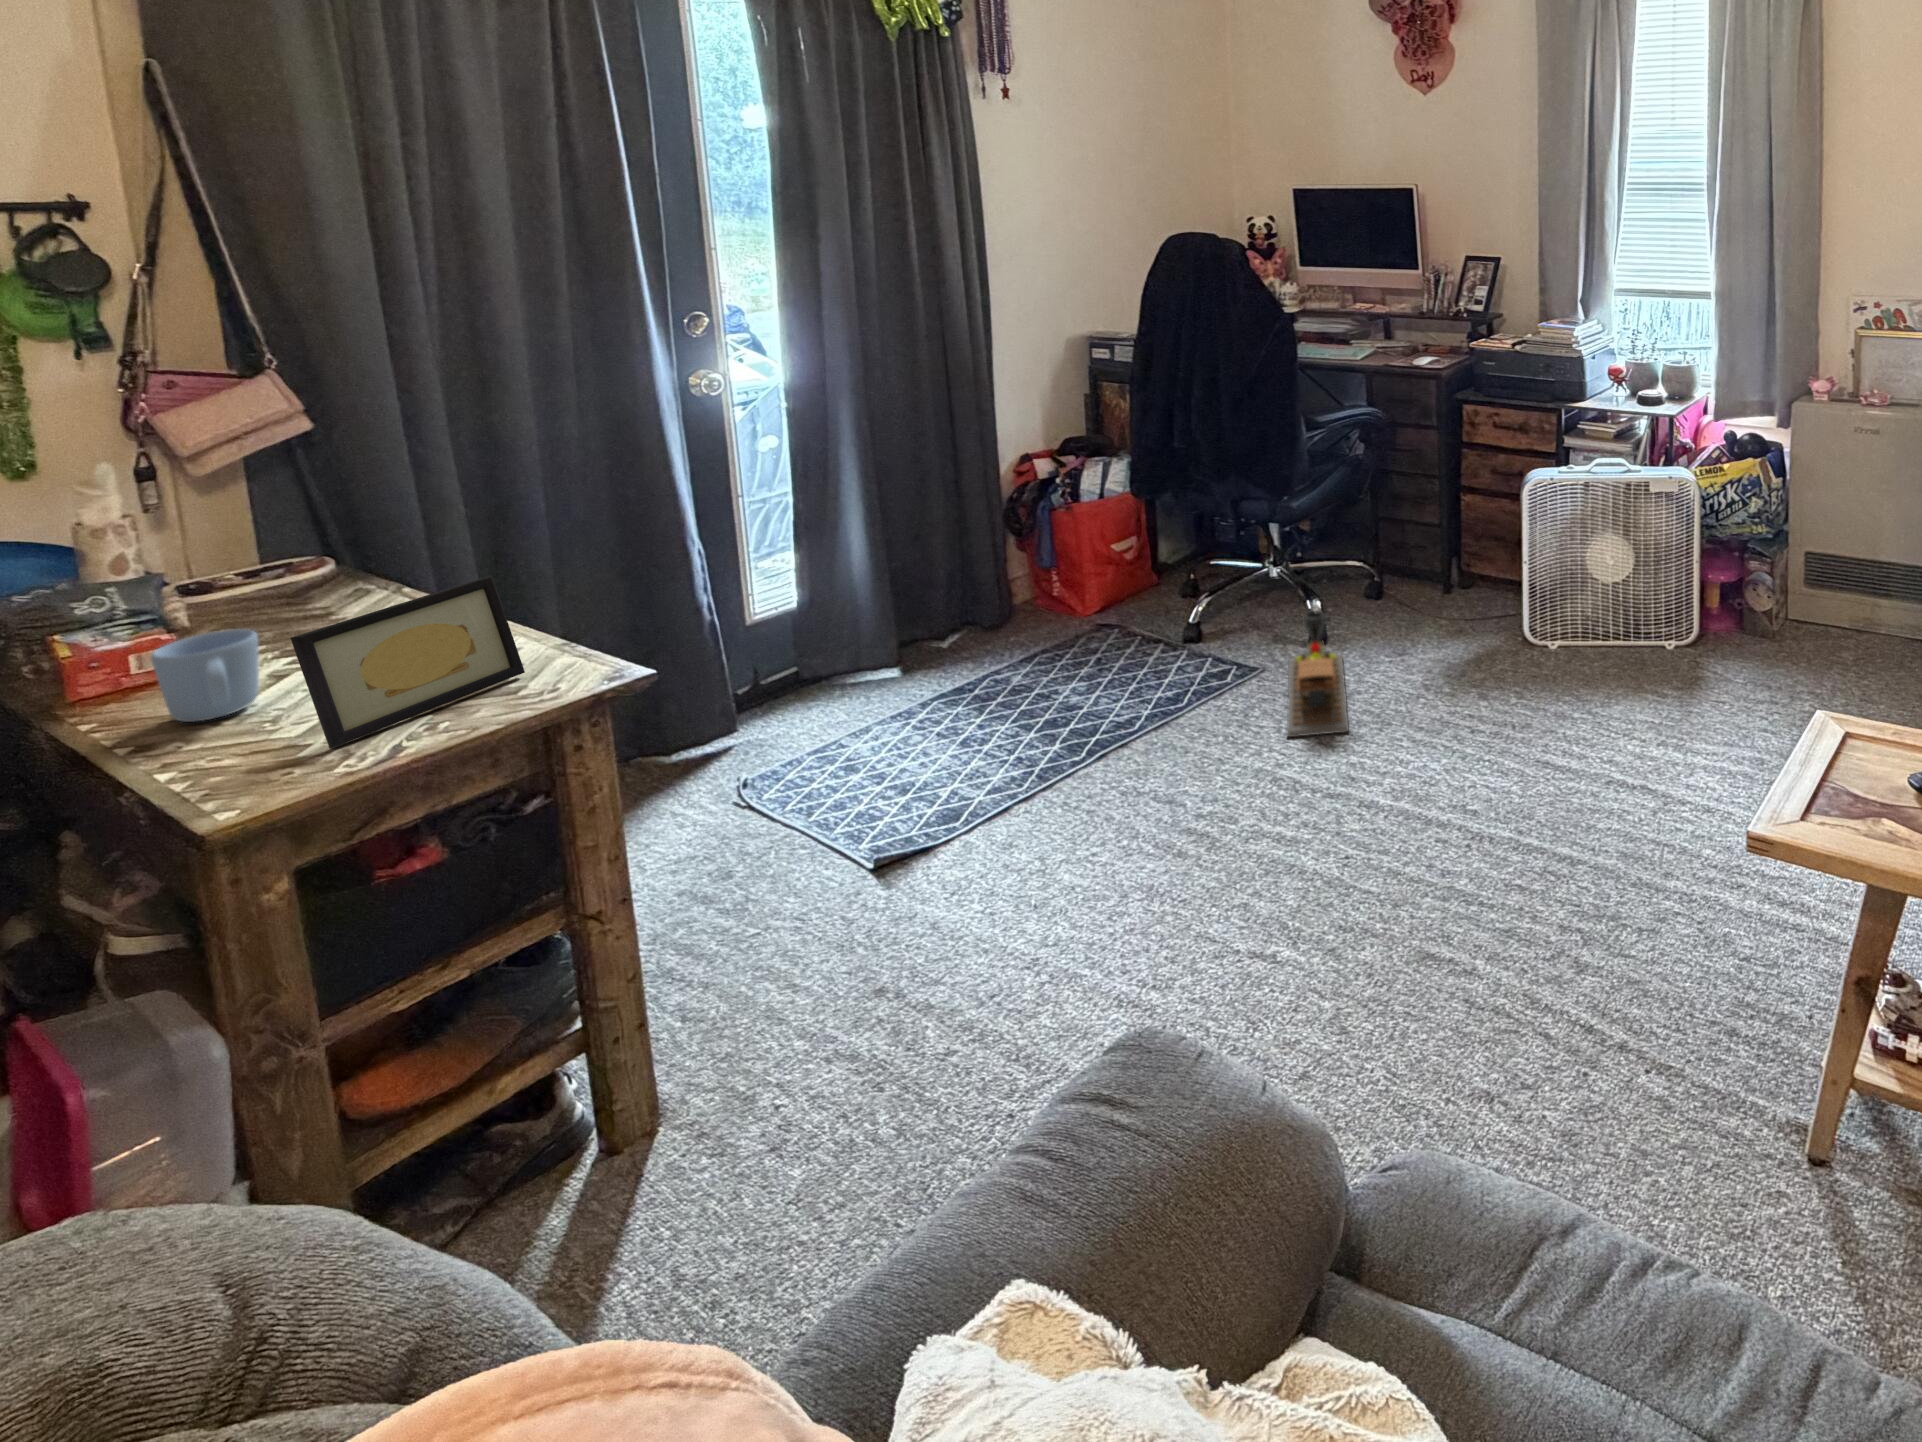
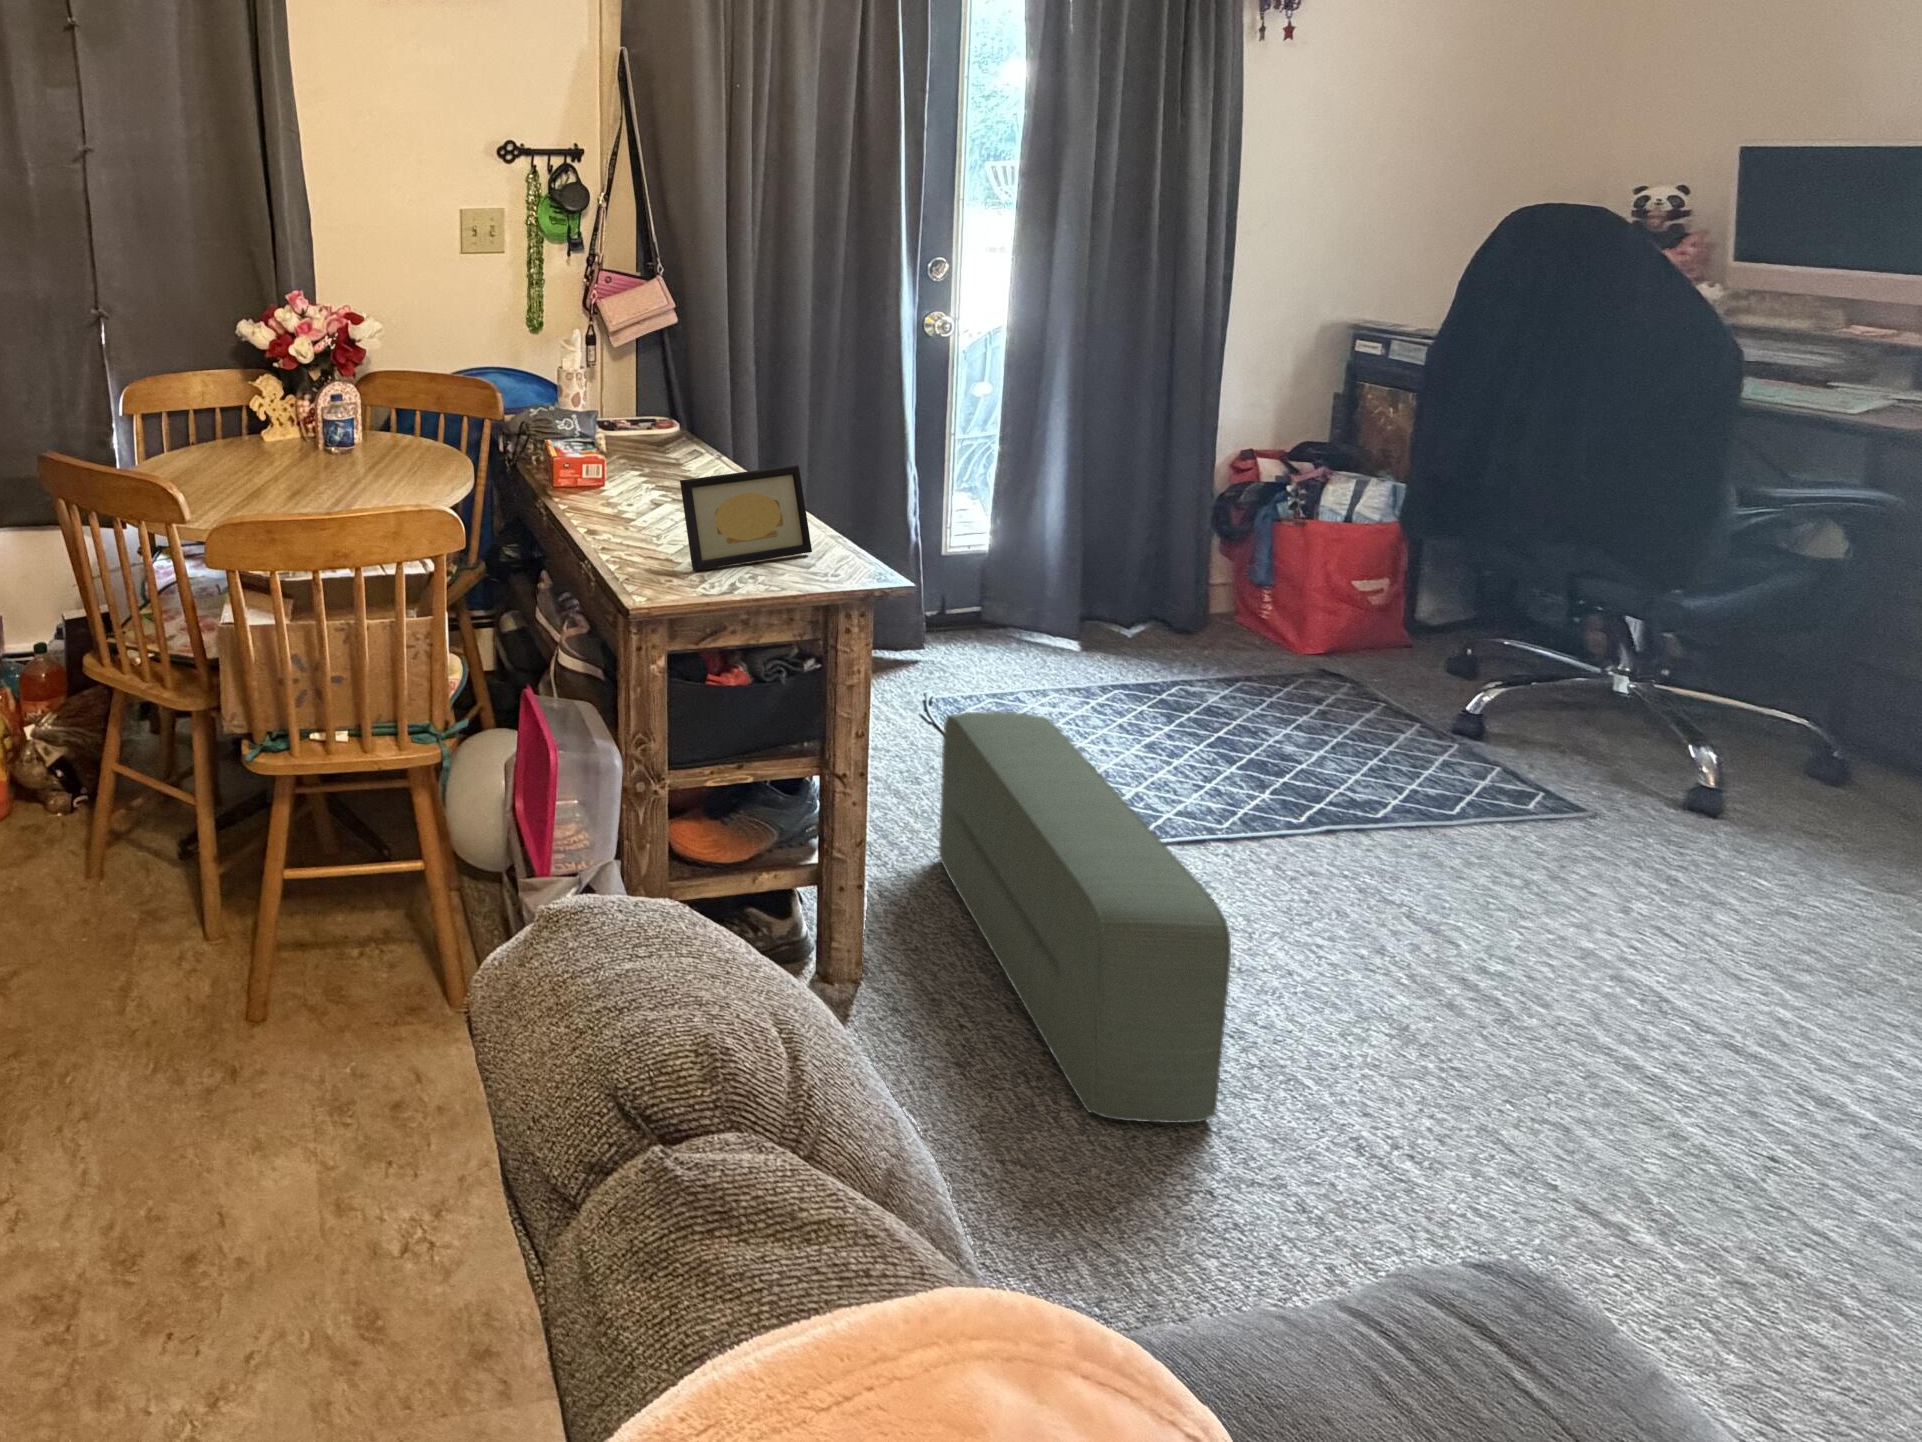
toy train: present [1287,611,1349,737] -> none [1641,766,1773,970]
mug: present [151,629,259,722] -> none [602,462,655,523]
pouf: none [738,755,1015,1112] -> present [939,712,1231,1123]

